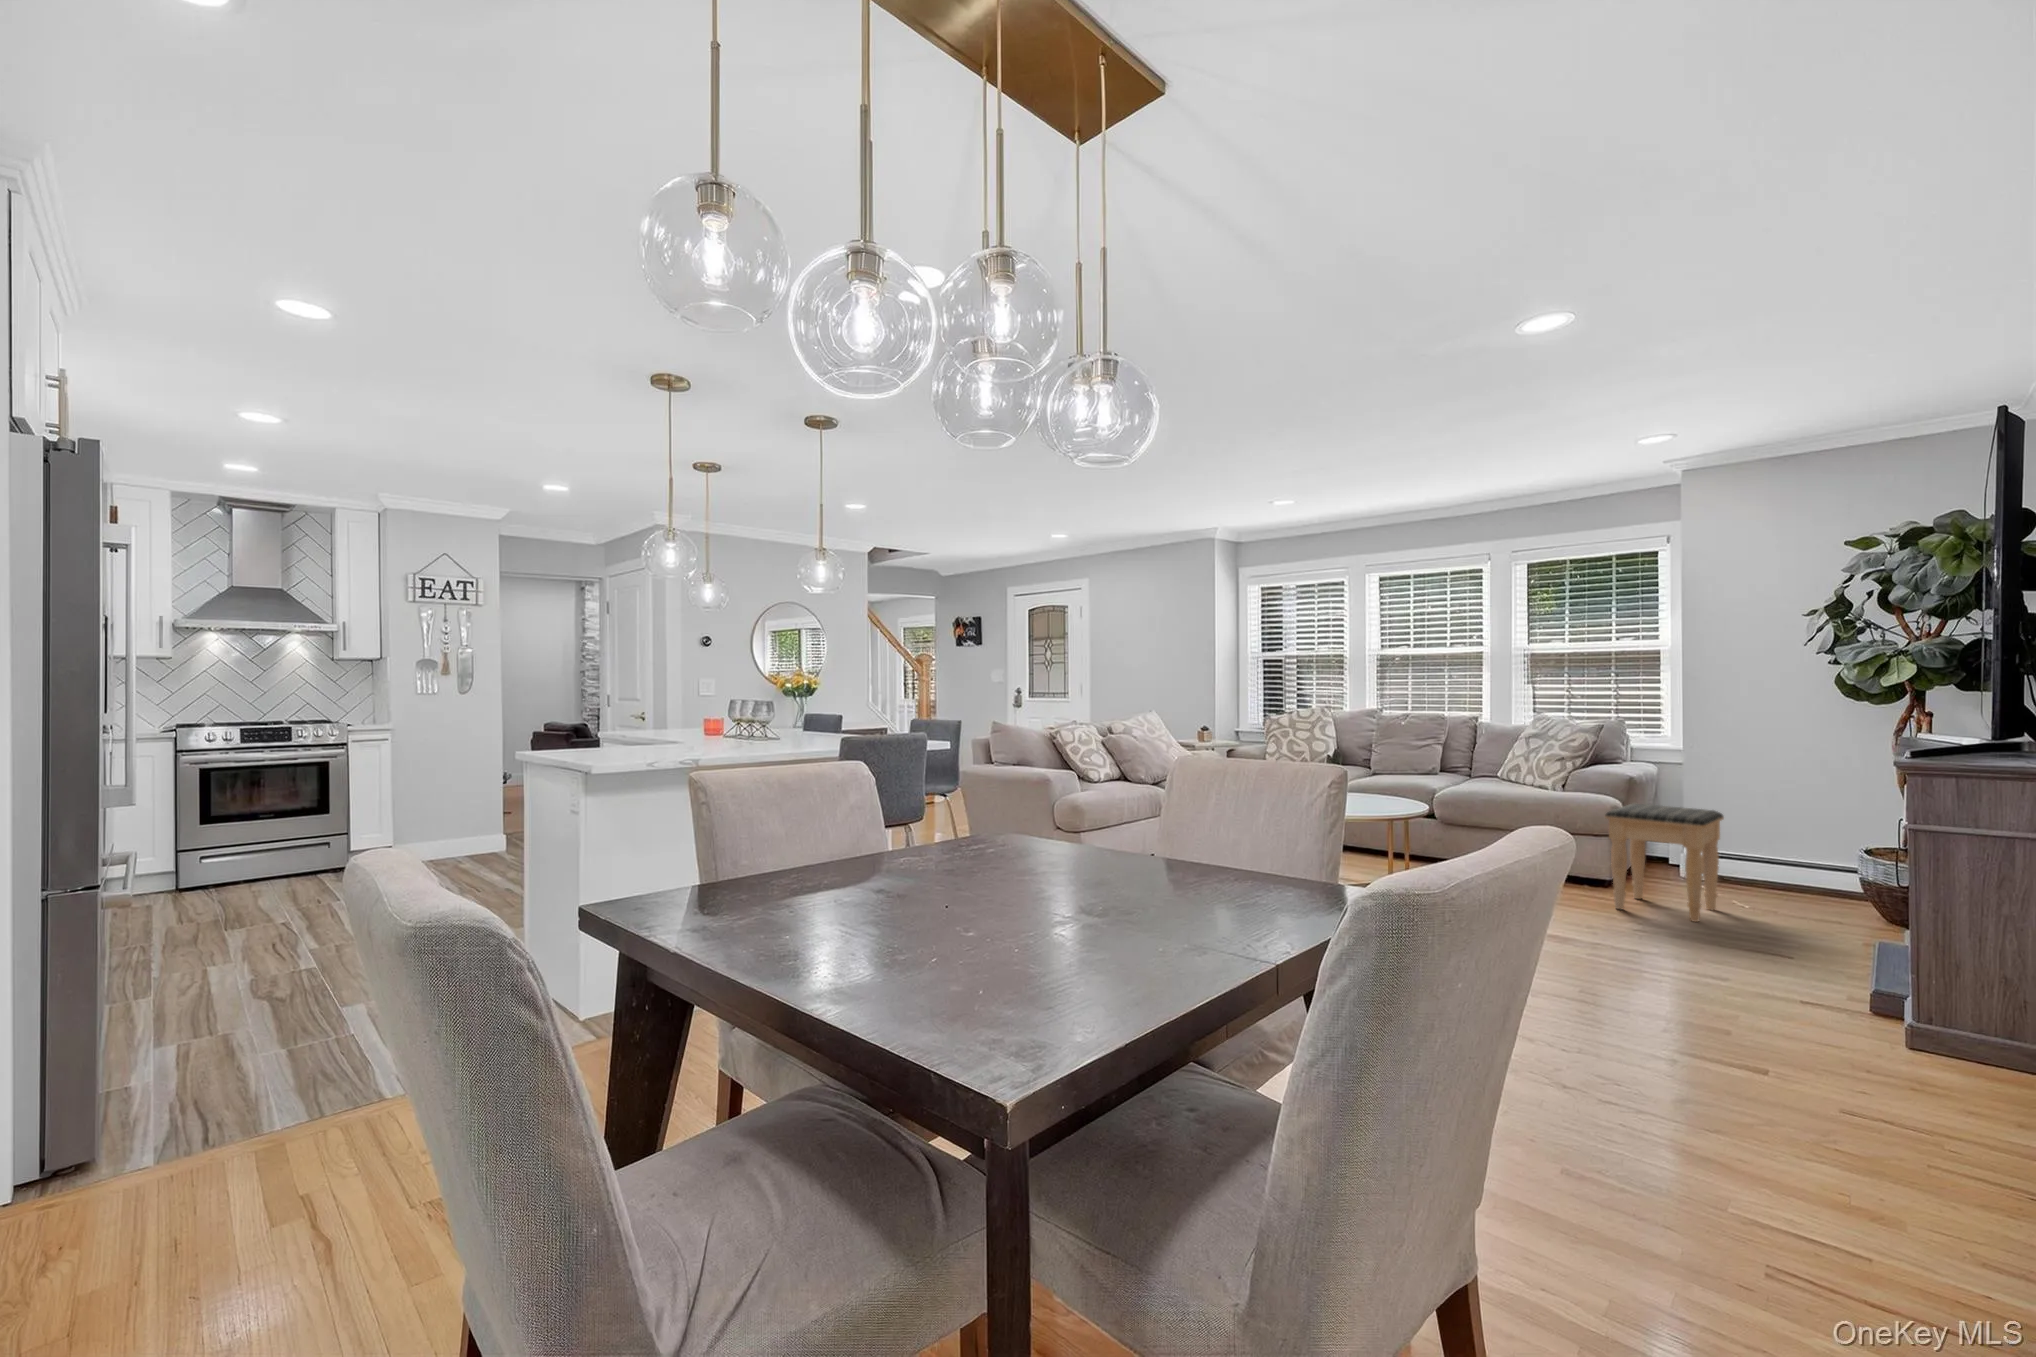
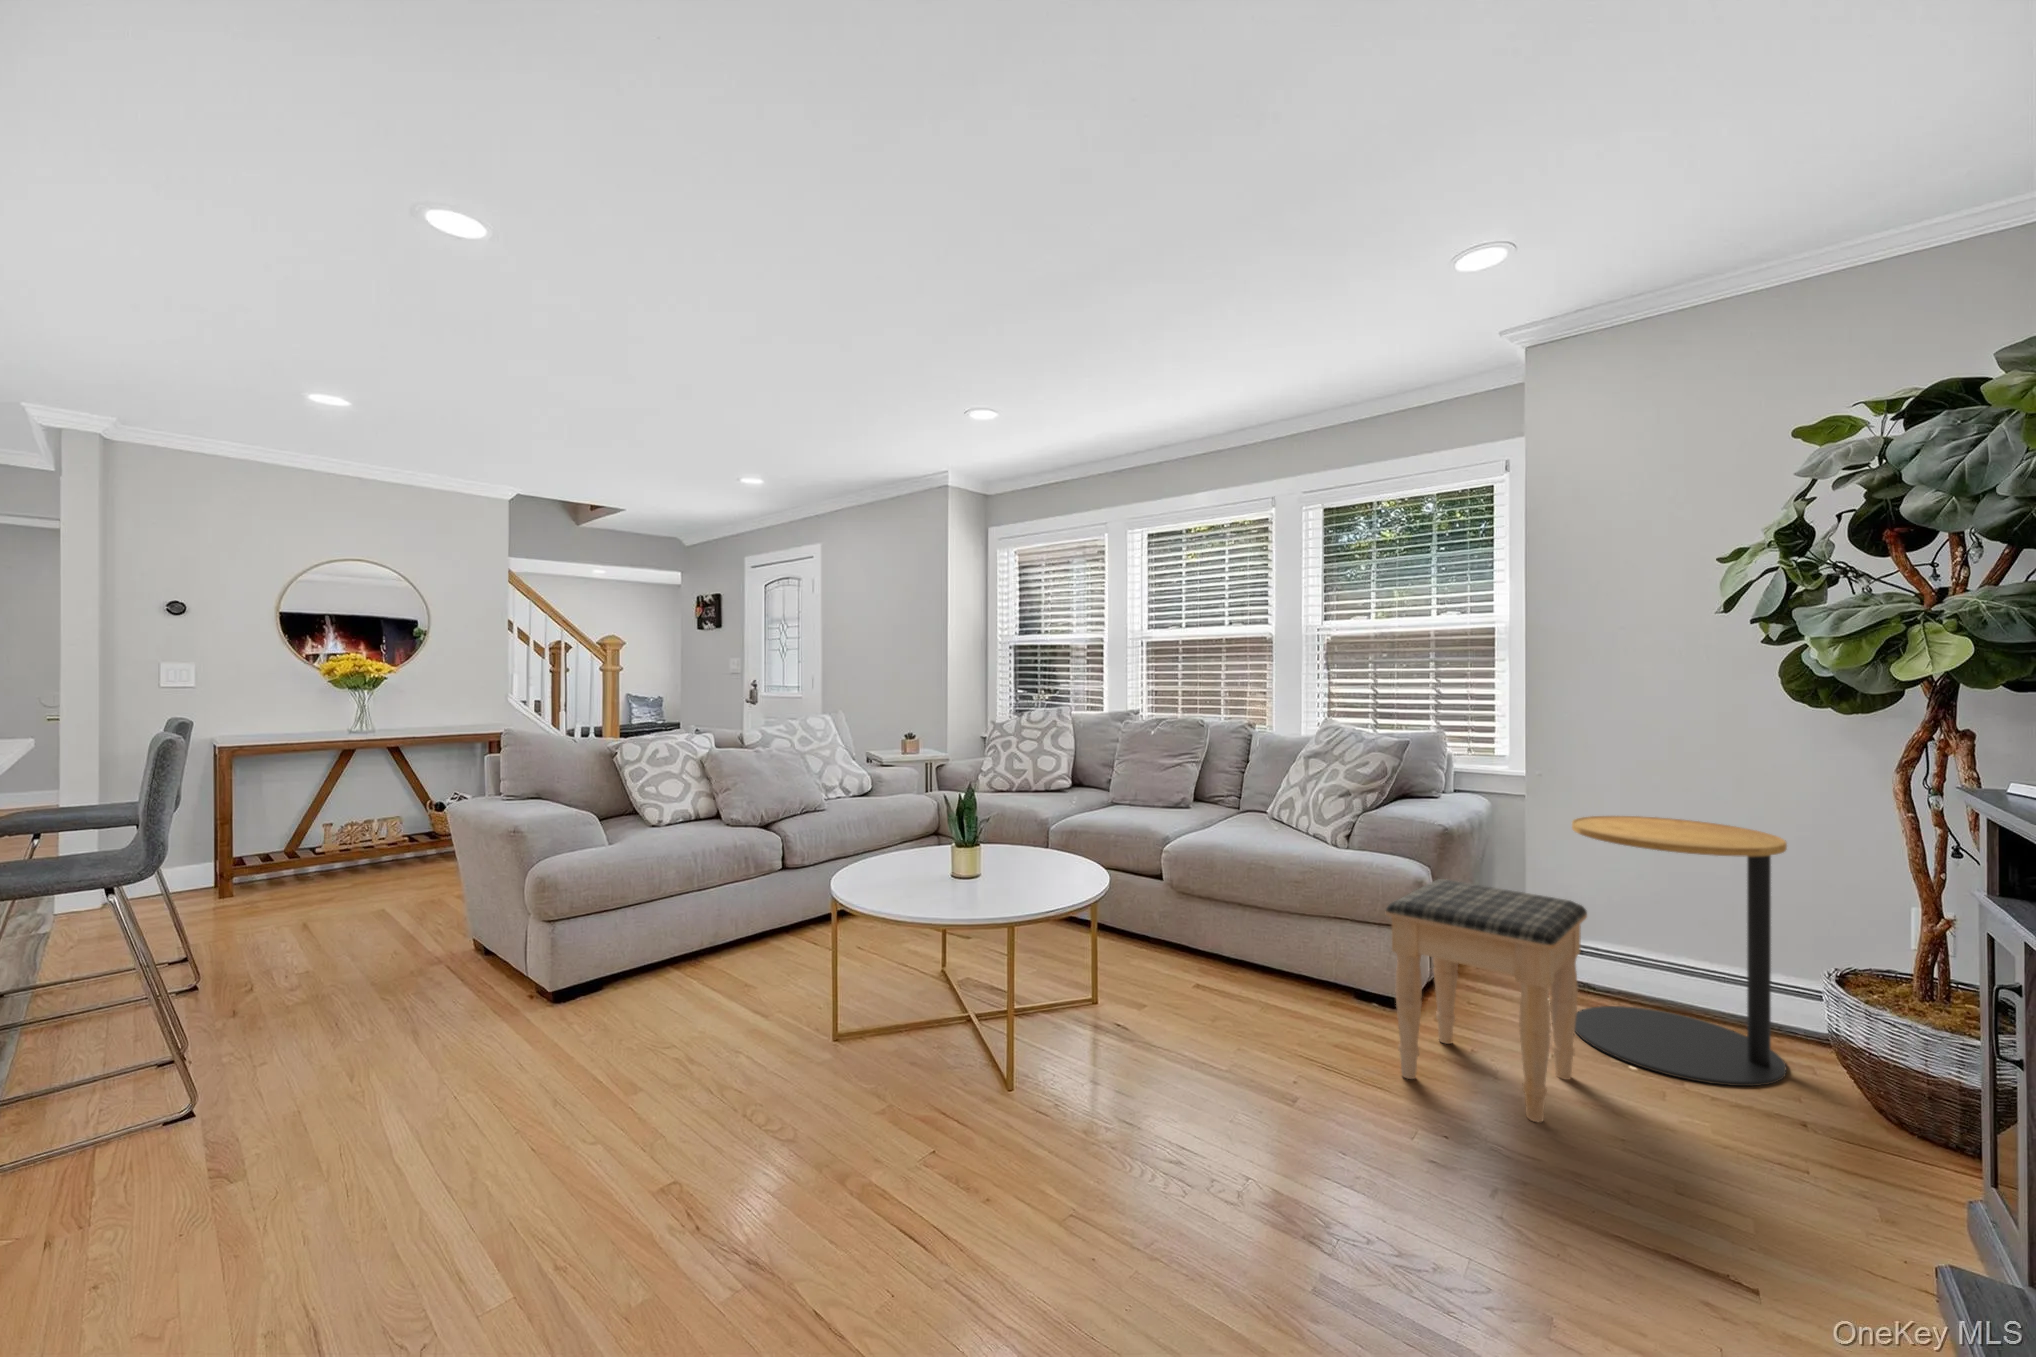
side table: none [1715,769,1845,913] -> present [1572,816,1787,1086]

